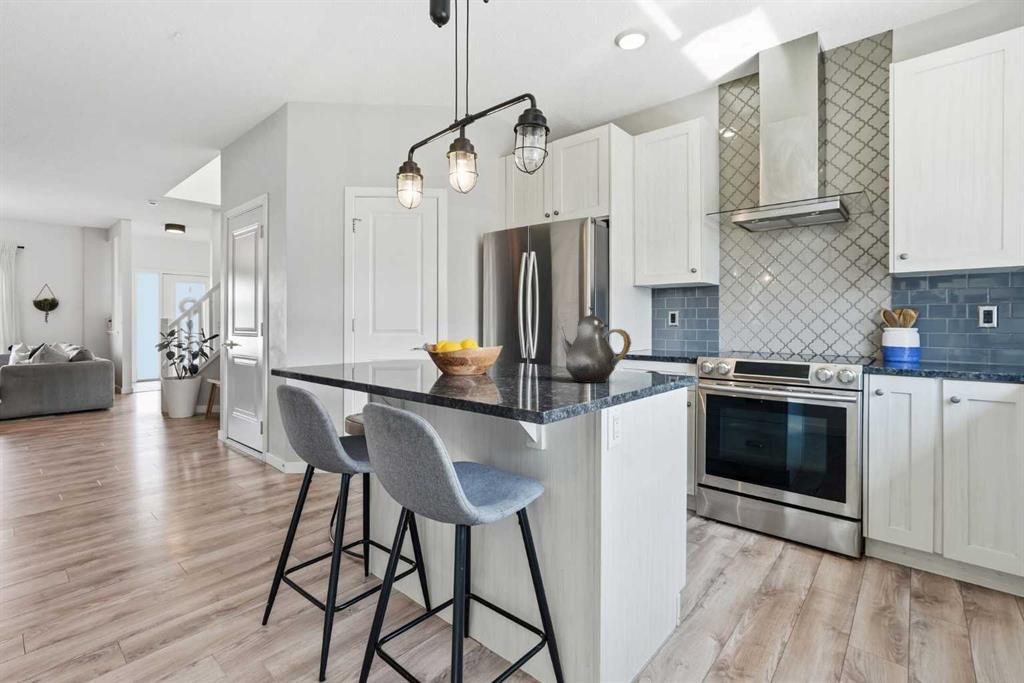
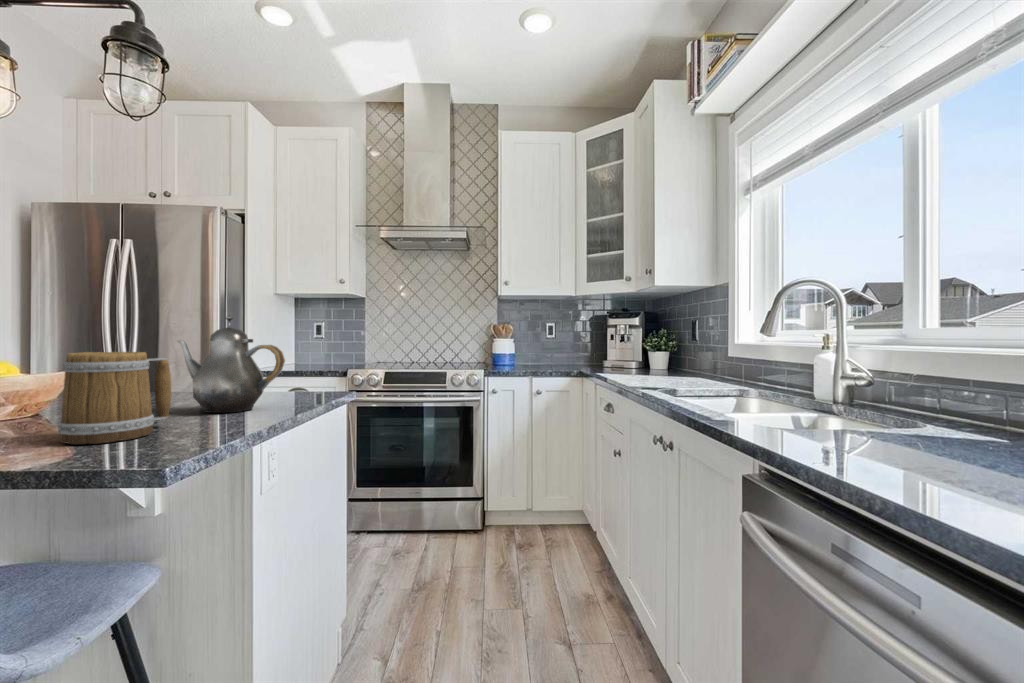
mug: none [492,332,552,393] -> present [59,352,171,444]

